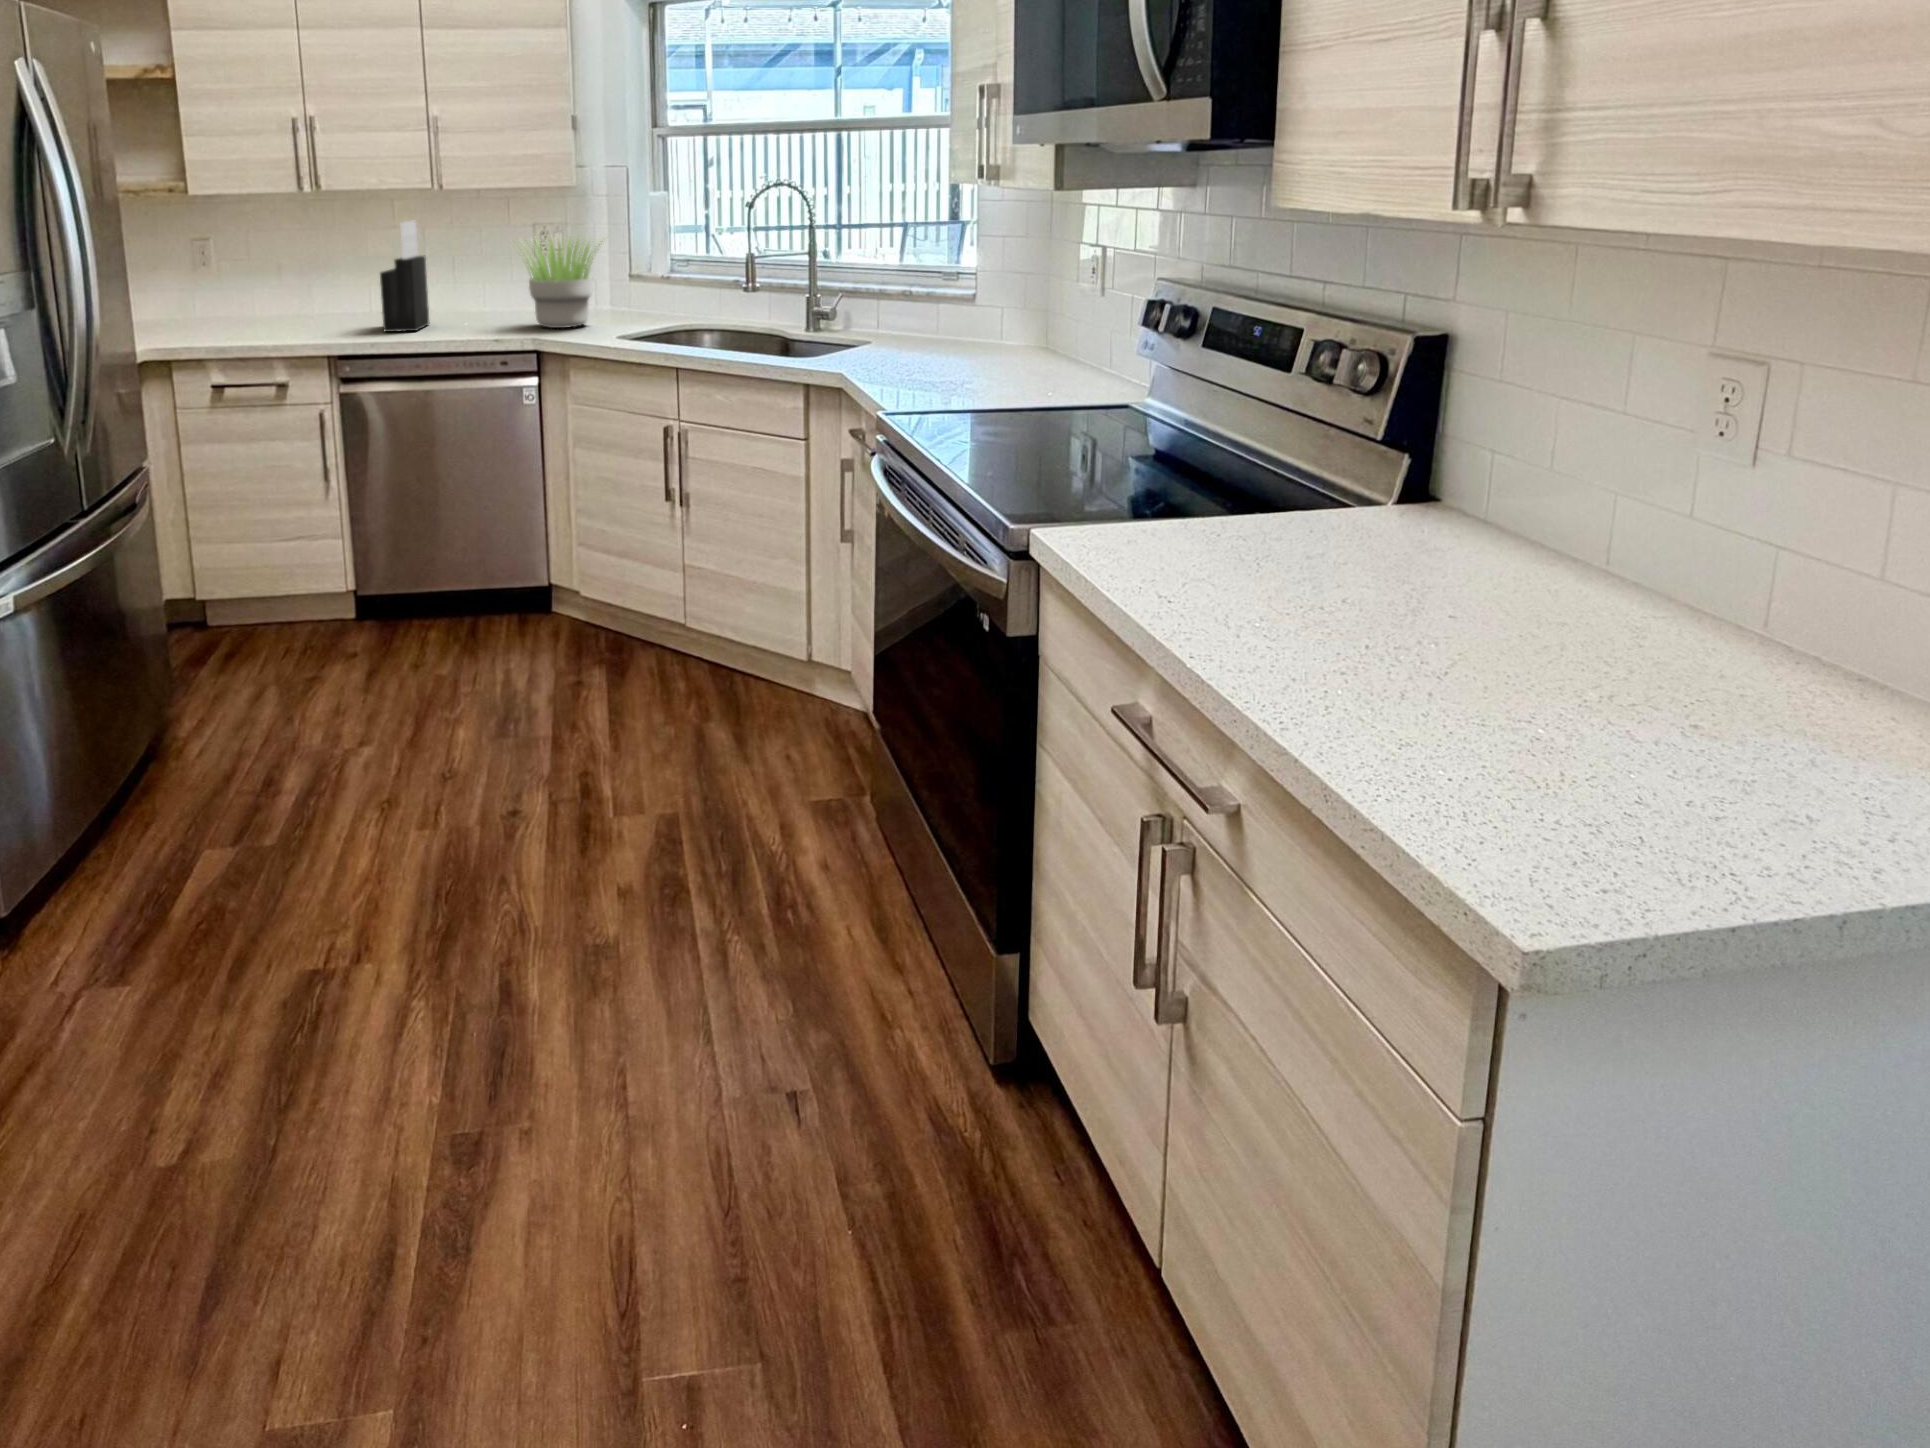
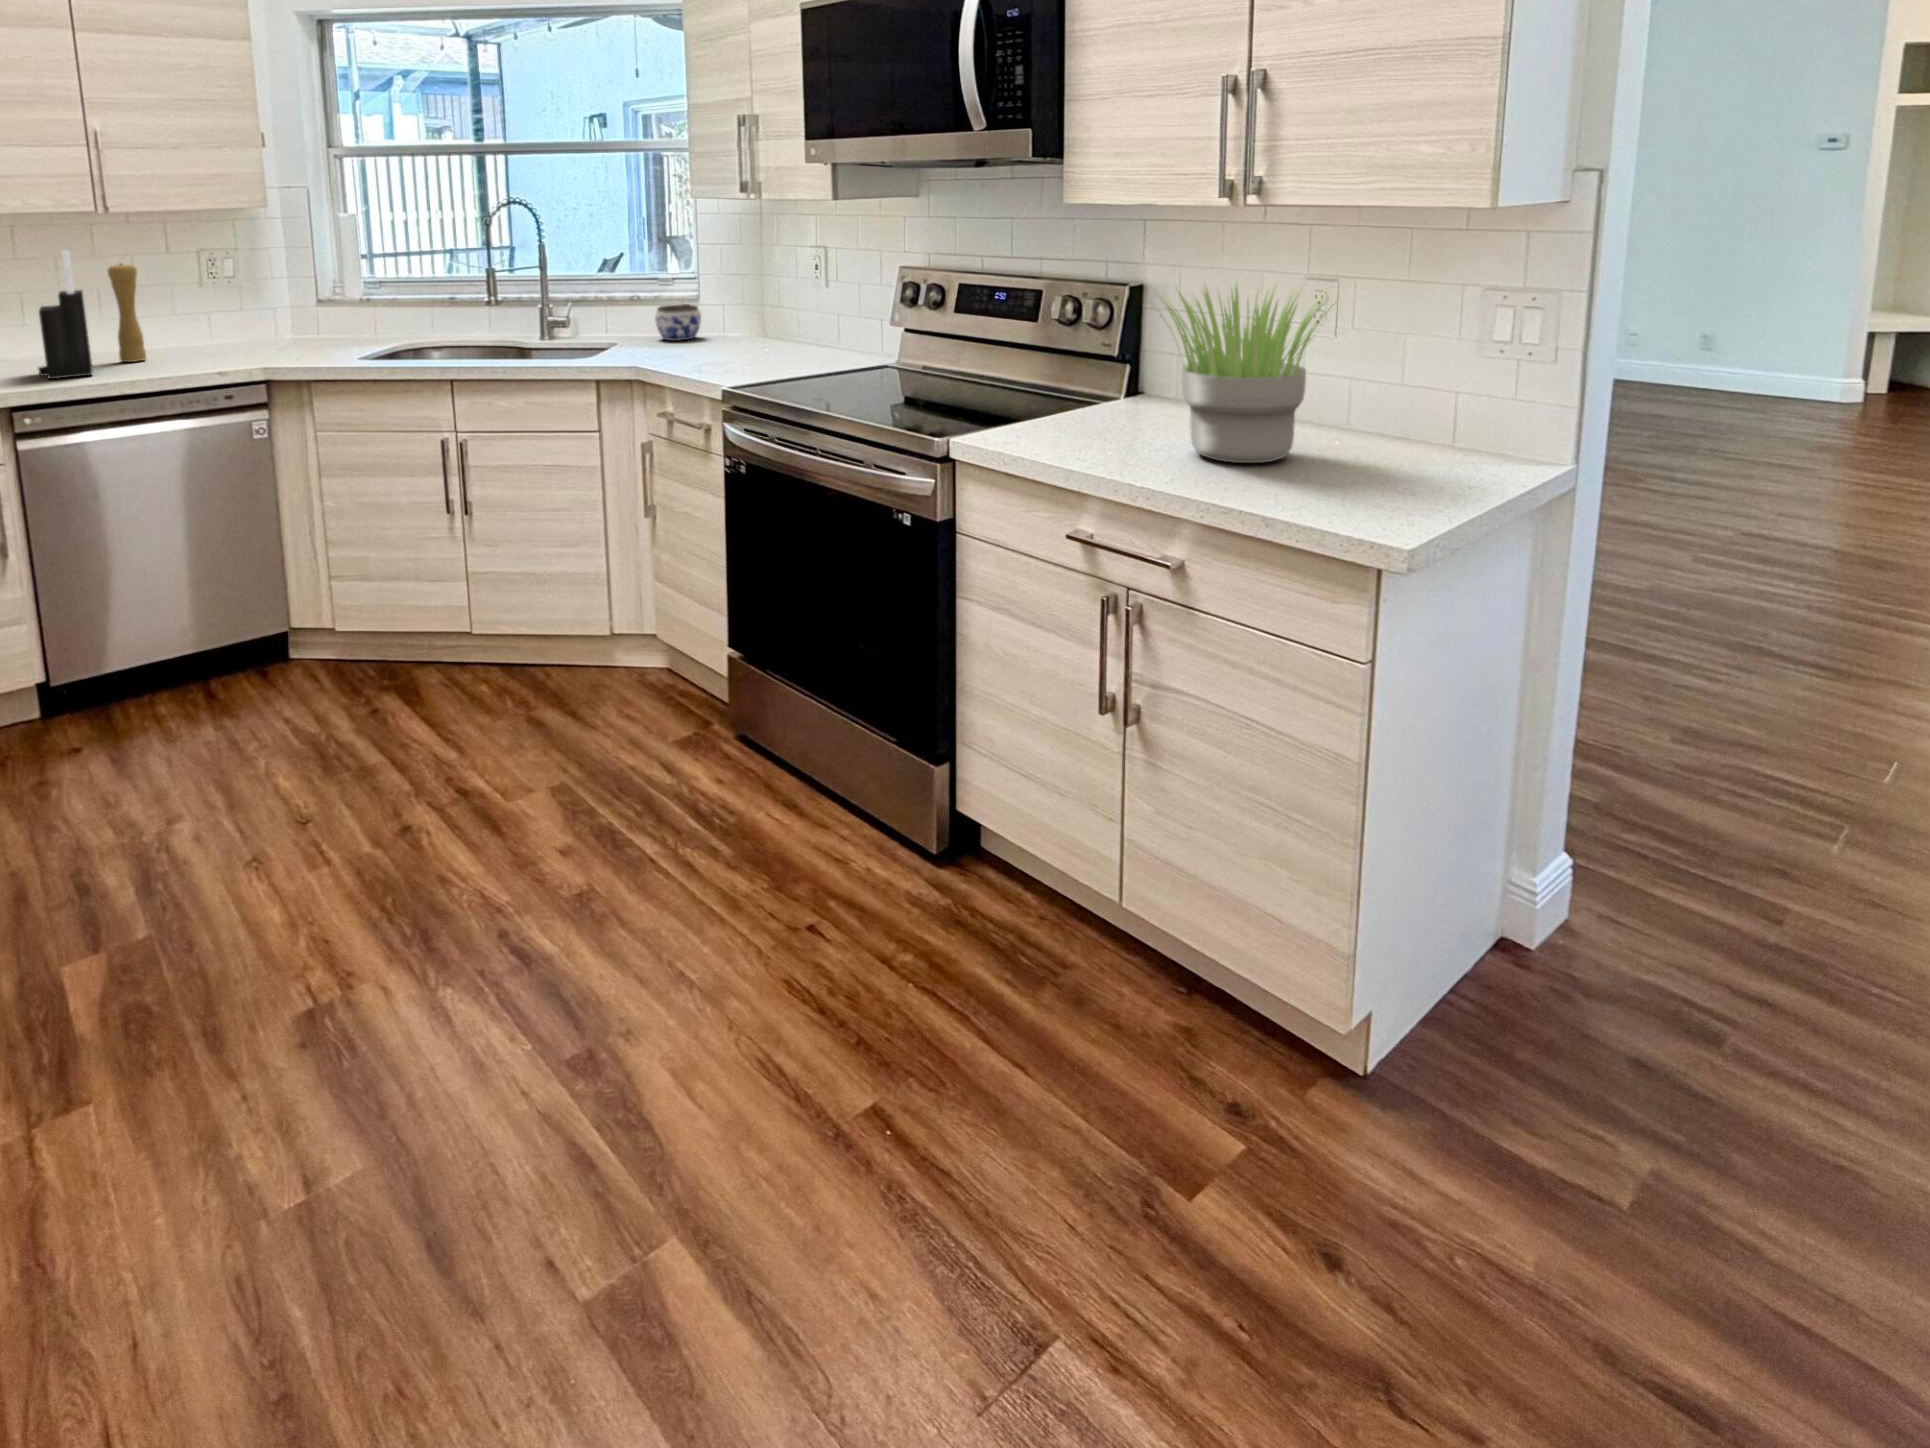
pepper mill: none [452,233,478,321] -> present [108,264,146,362]
potted plant: present [513,236,603,328] -> present [1158,284,1337,463]
jar: none [922,304,974,345] -> present [655,304,701,341]

